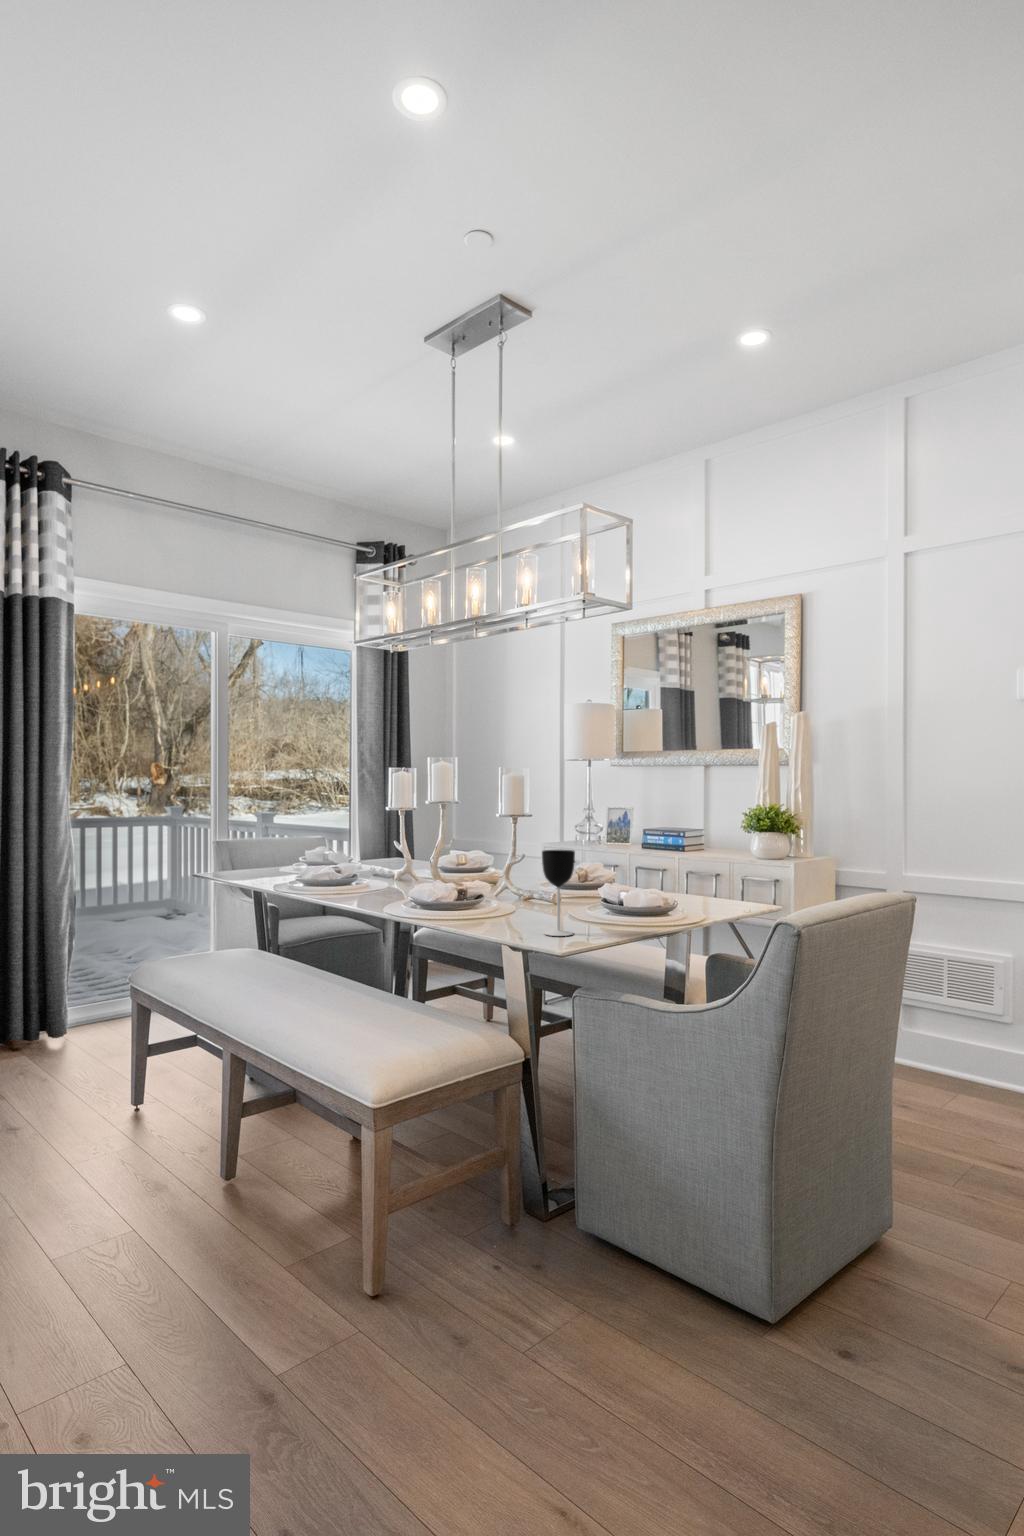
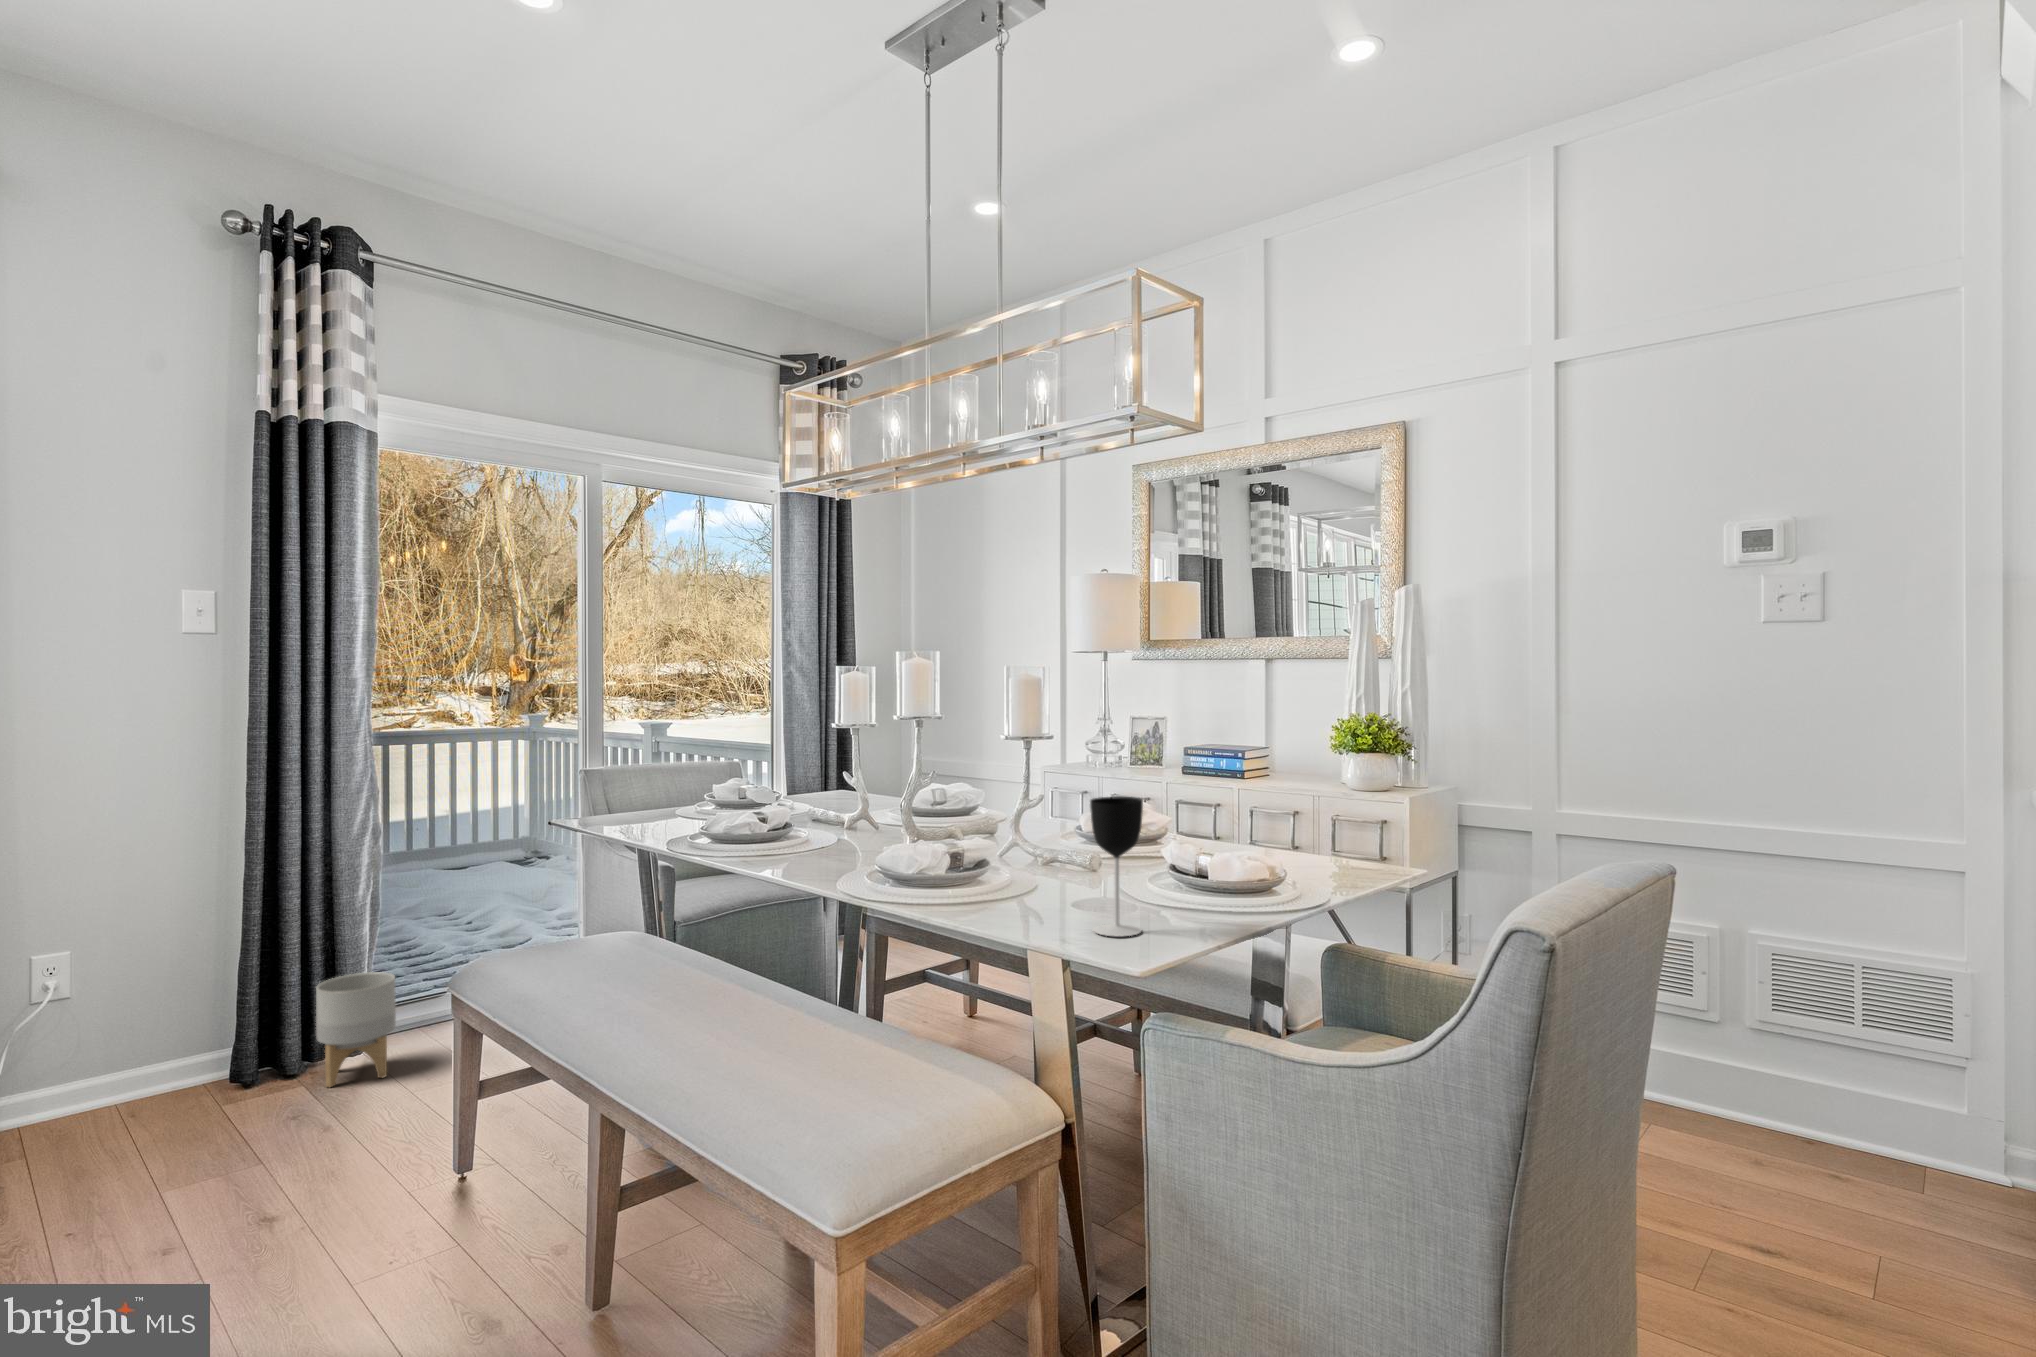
planter: none [28,983,81,1060] -> present [316,972,396,1087]

